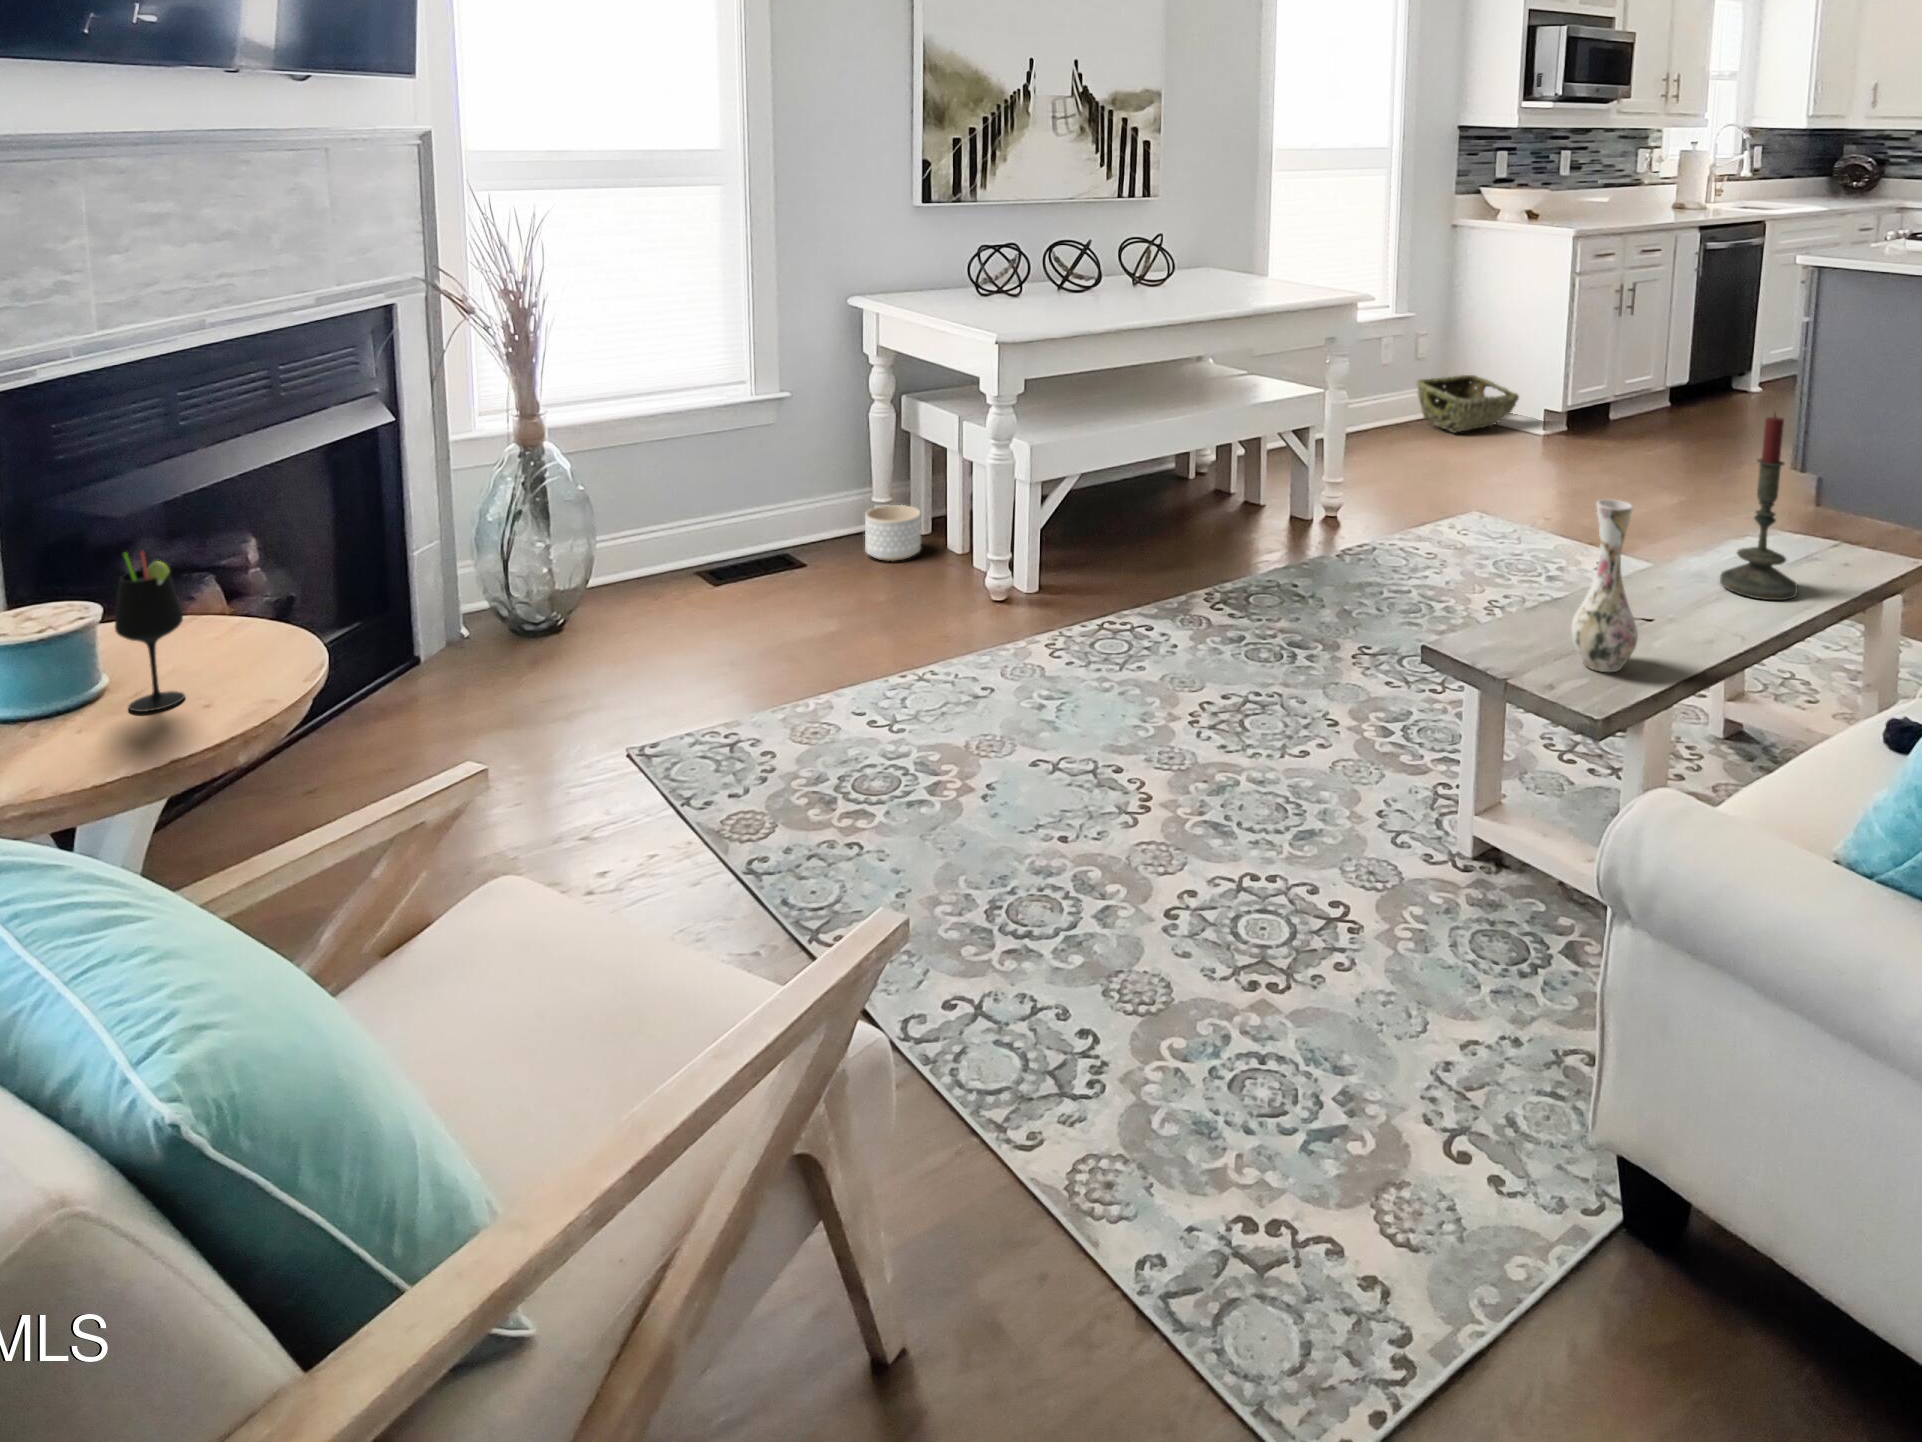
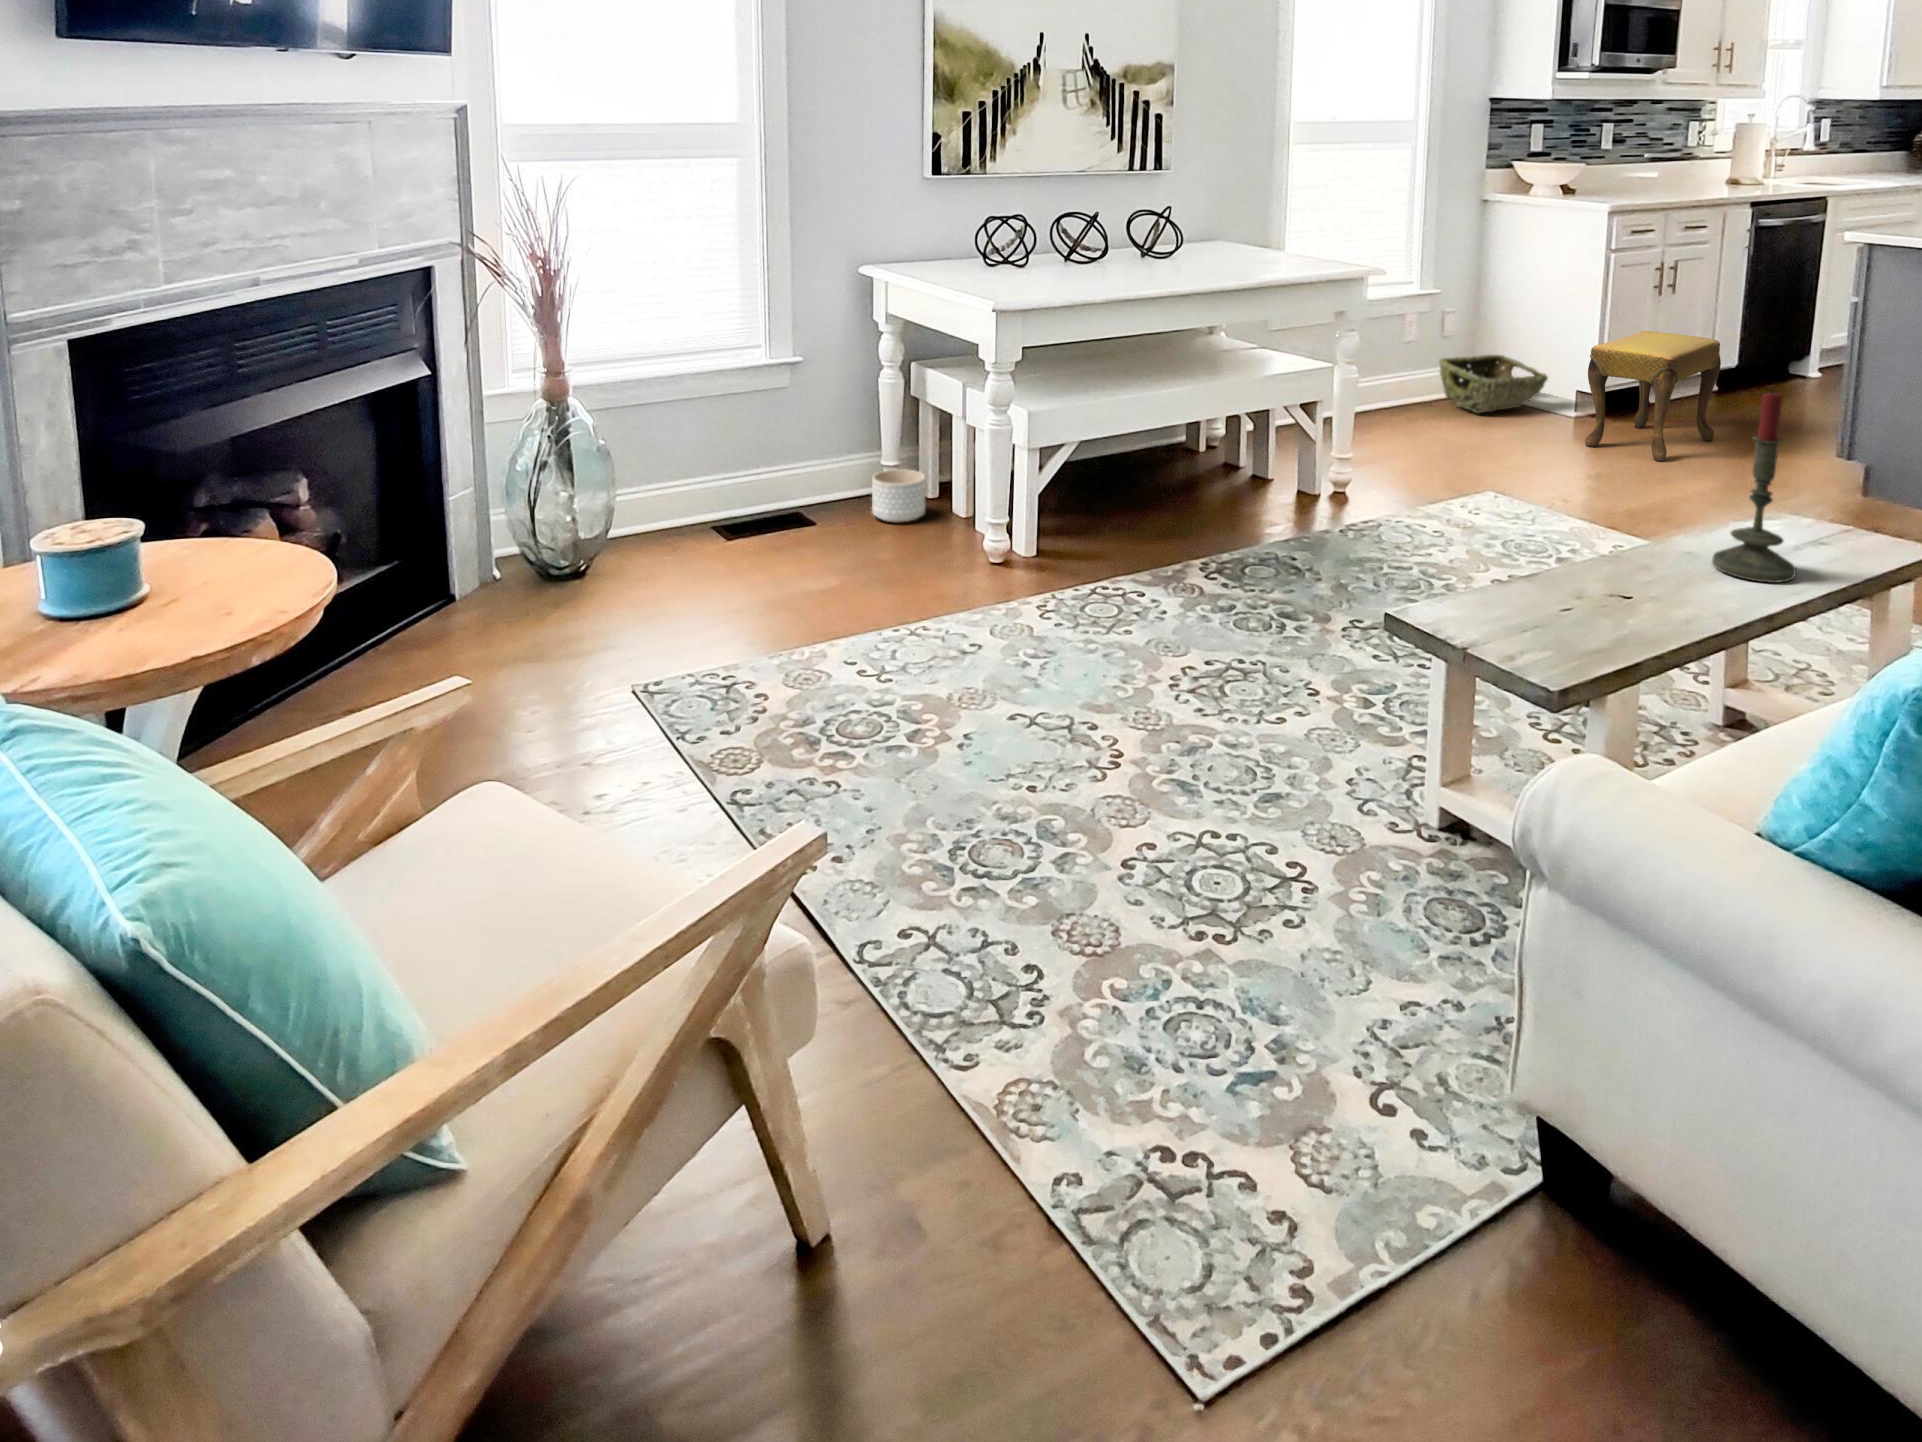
footstool: none [1559,351,1681,476] -> present [1585,331,1721,461]
vase: present [1571,499,1638,672] -> none [1537,471,1606,646]
wine glass: present [115,551,185,712] -> none [159,474,219,618]

